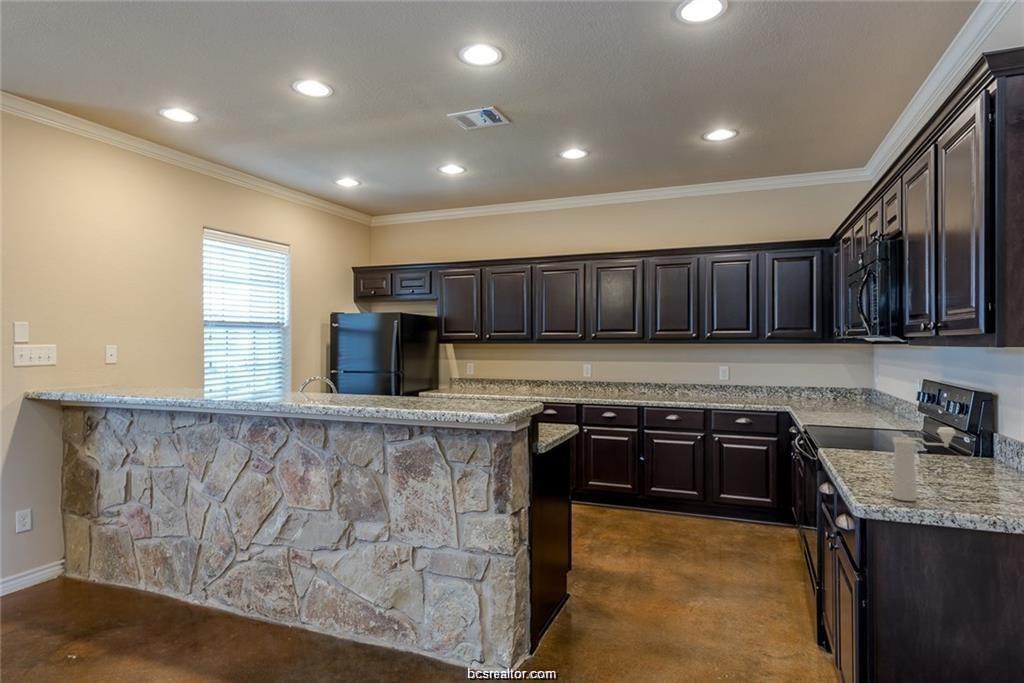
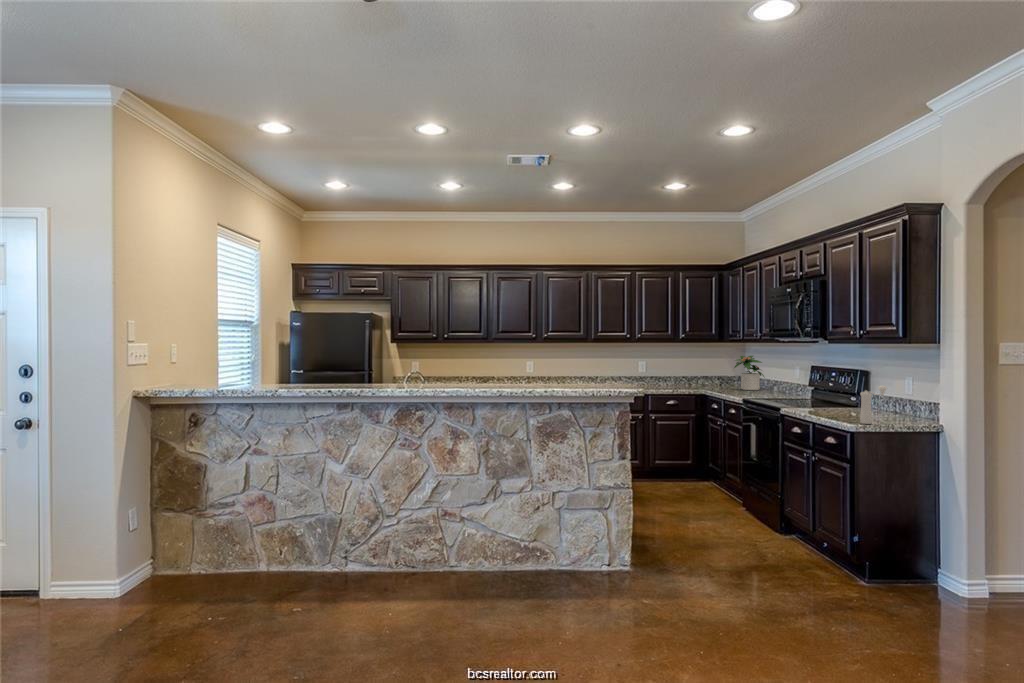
potted plant: none [828,363,881,415] -> present [734,356,764,390]

